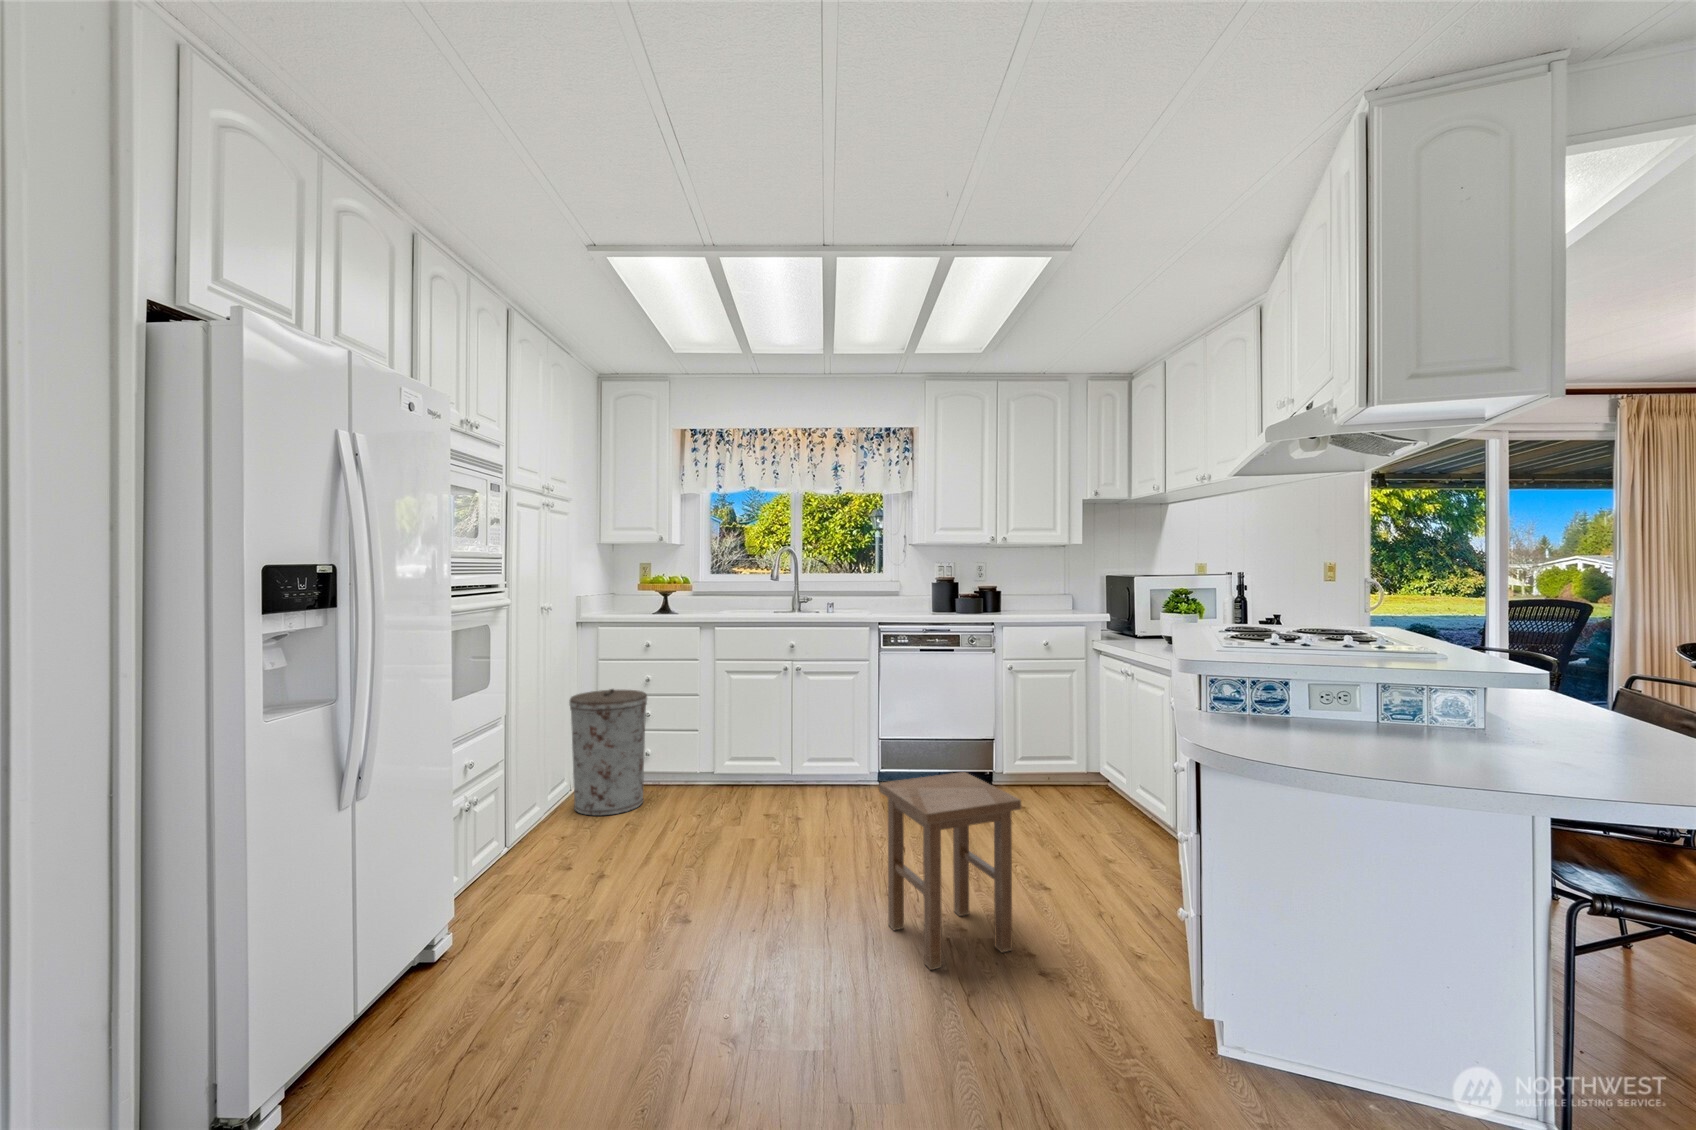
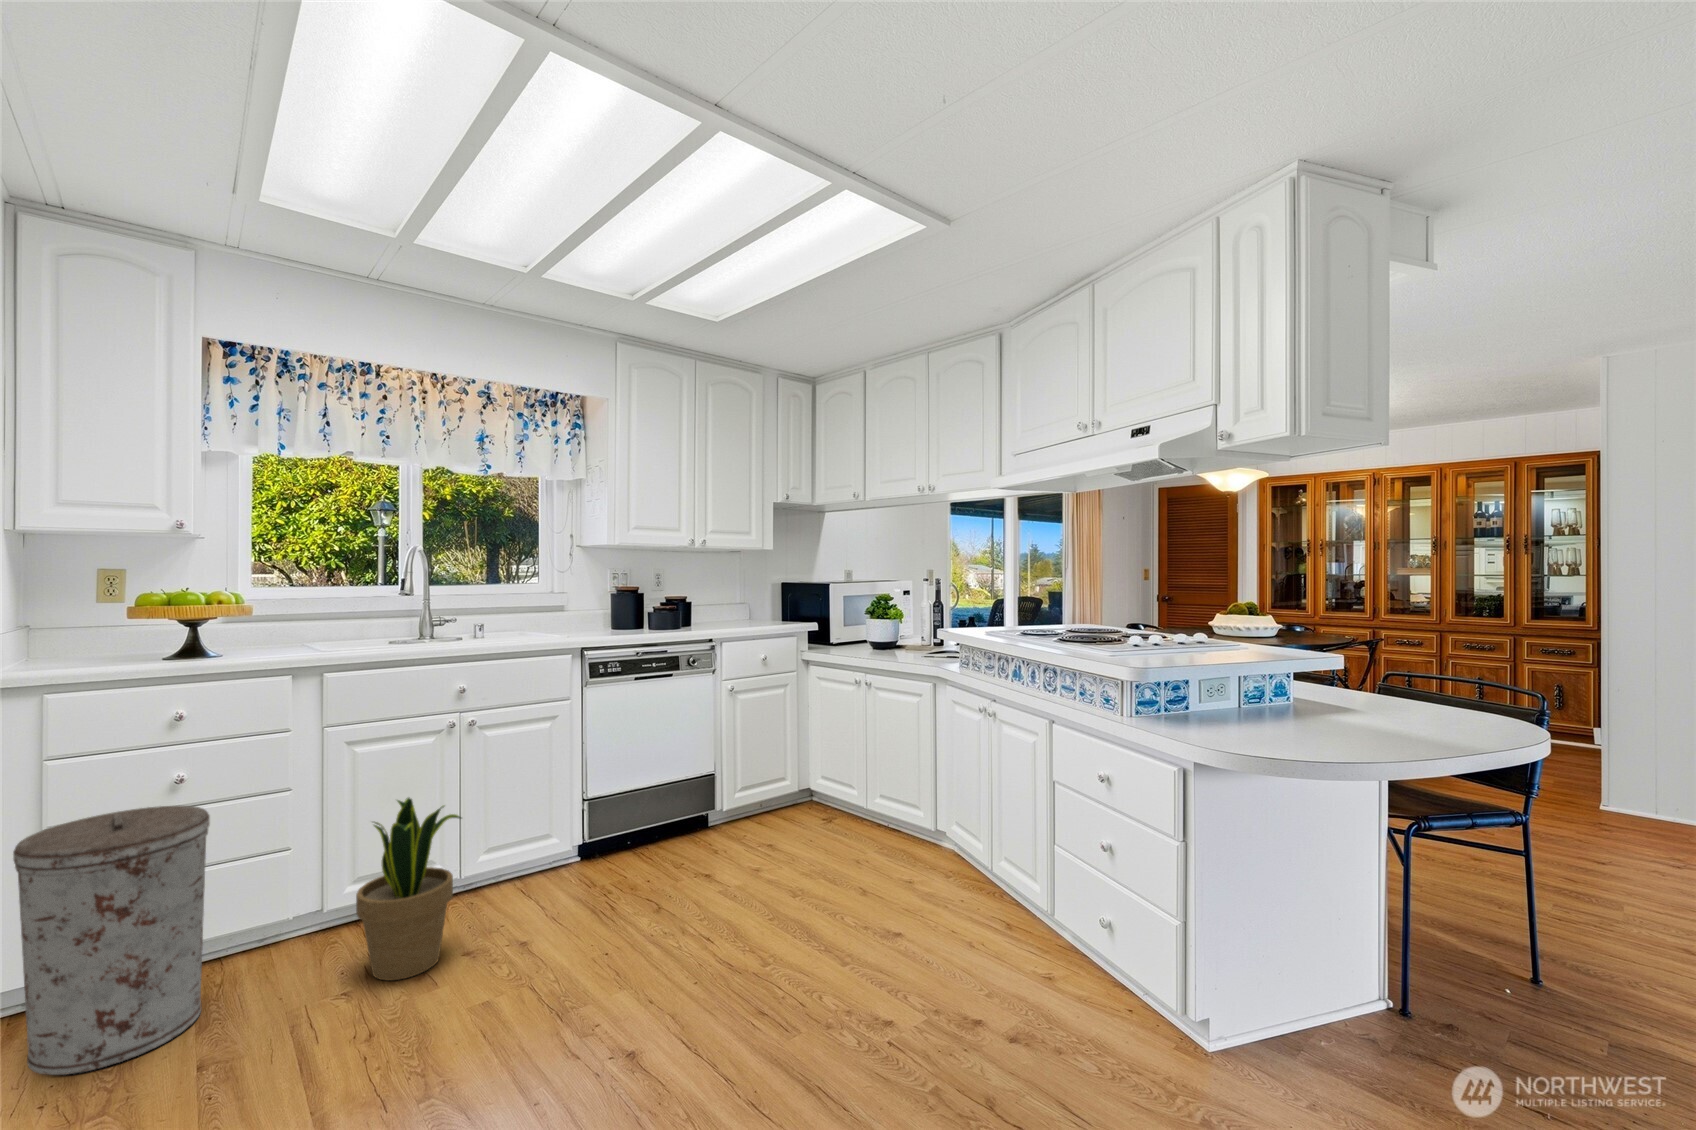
potted plant: none [707,706,769,819] -> present [356,798,461,980]
stool: present [879,772,1021,970] -> none [786,821,949,1069]

